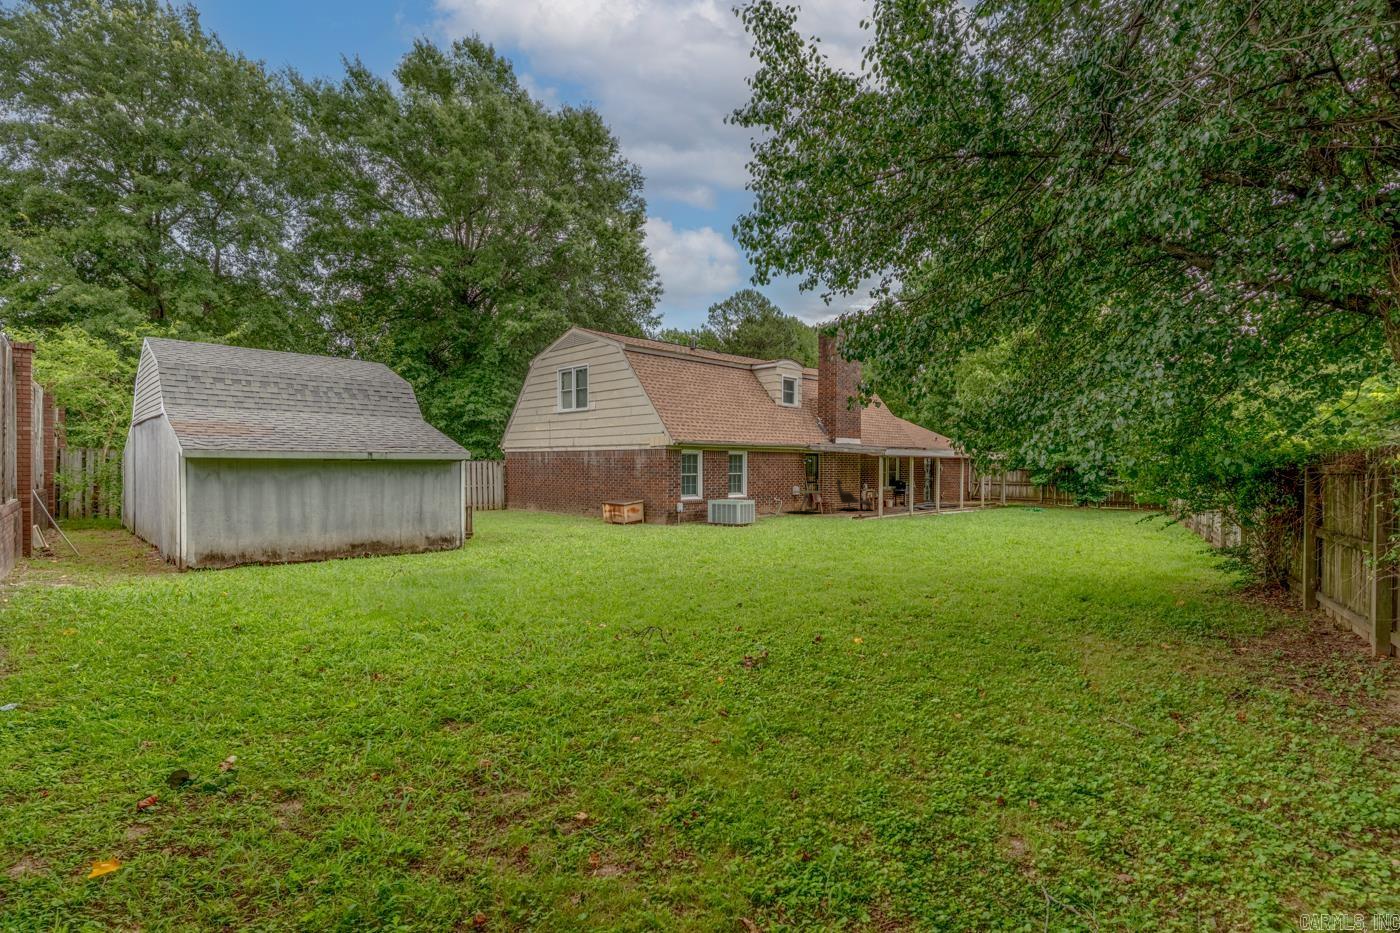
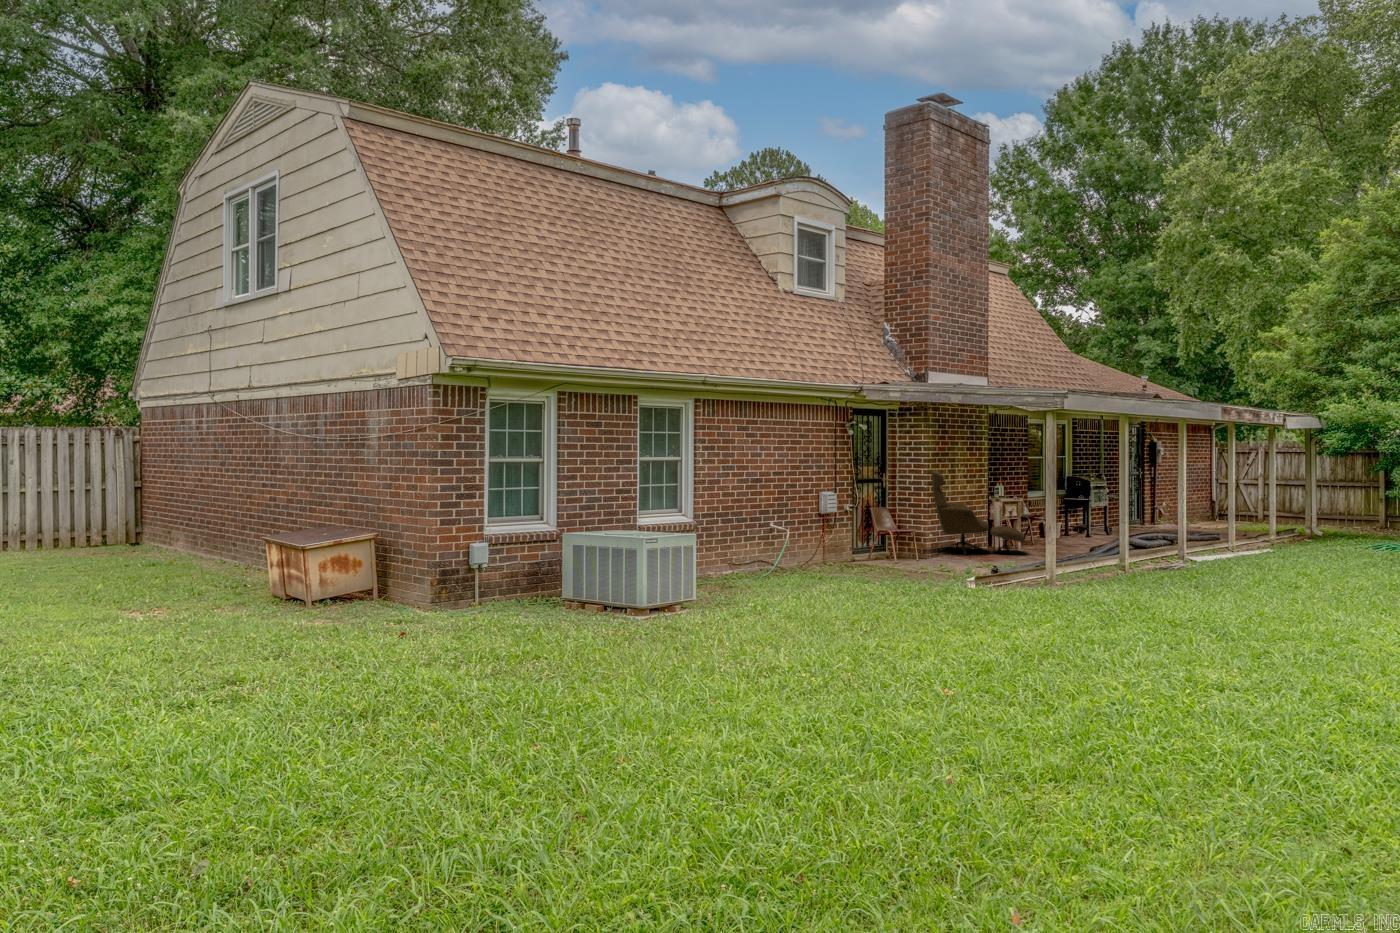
round table: present [793,491,821,512] -> none [813,502,895,564]

